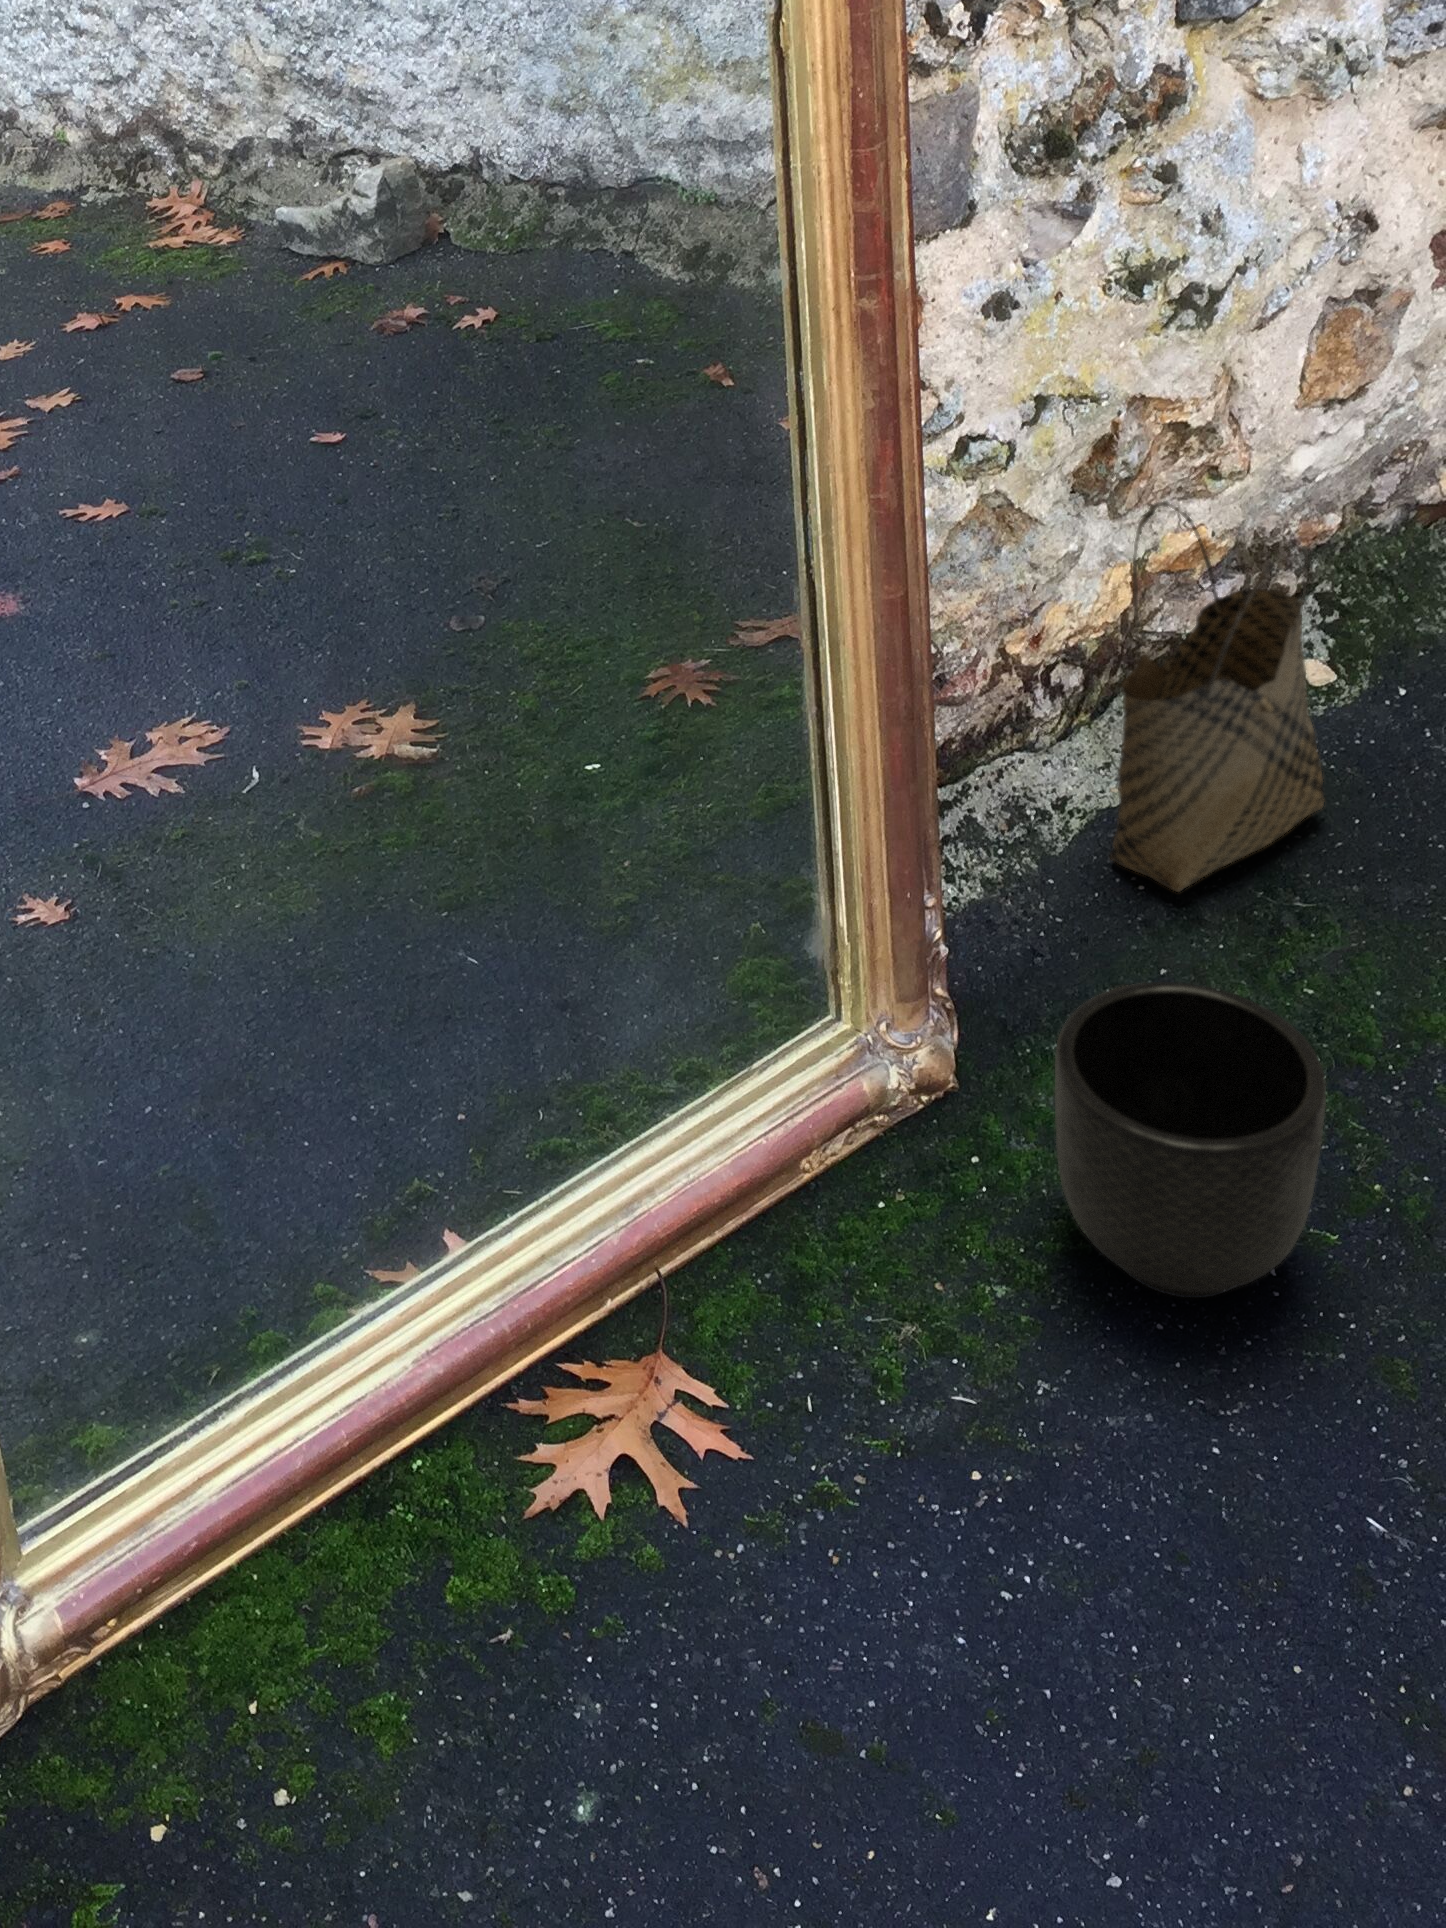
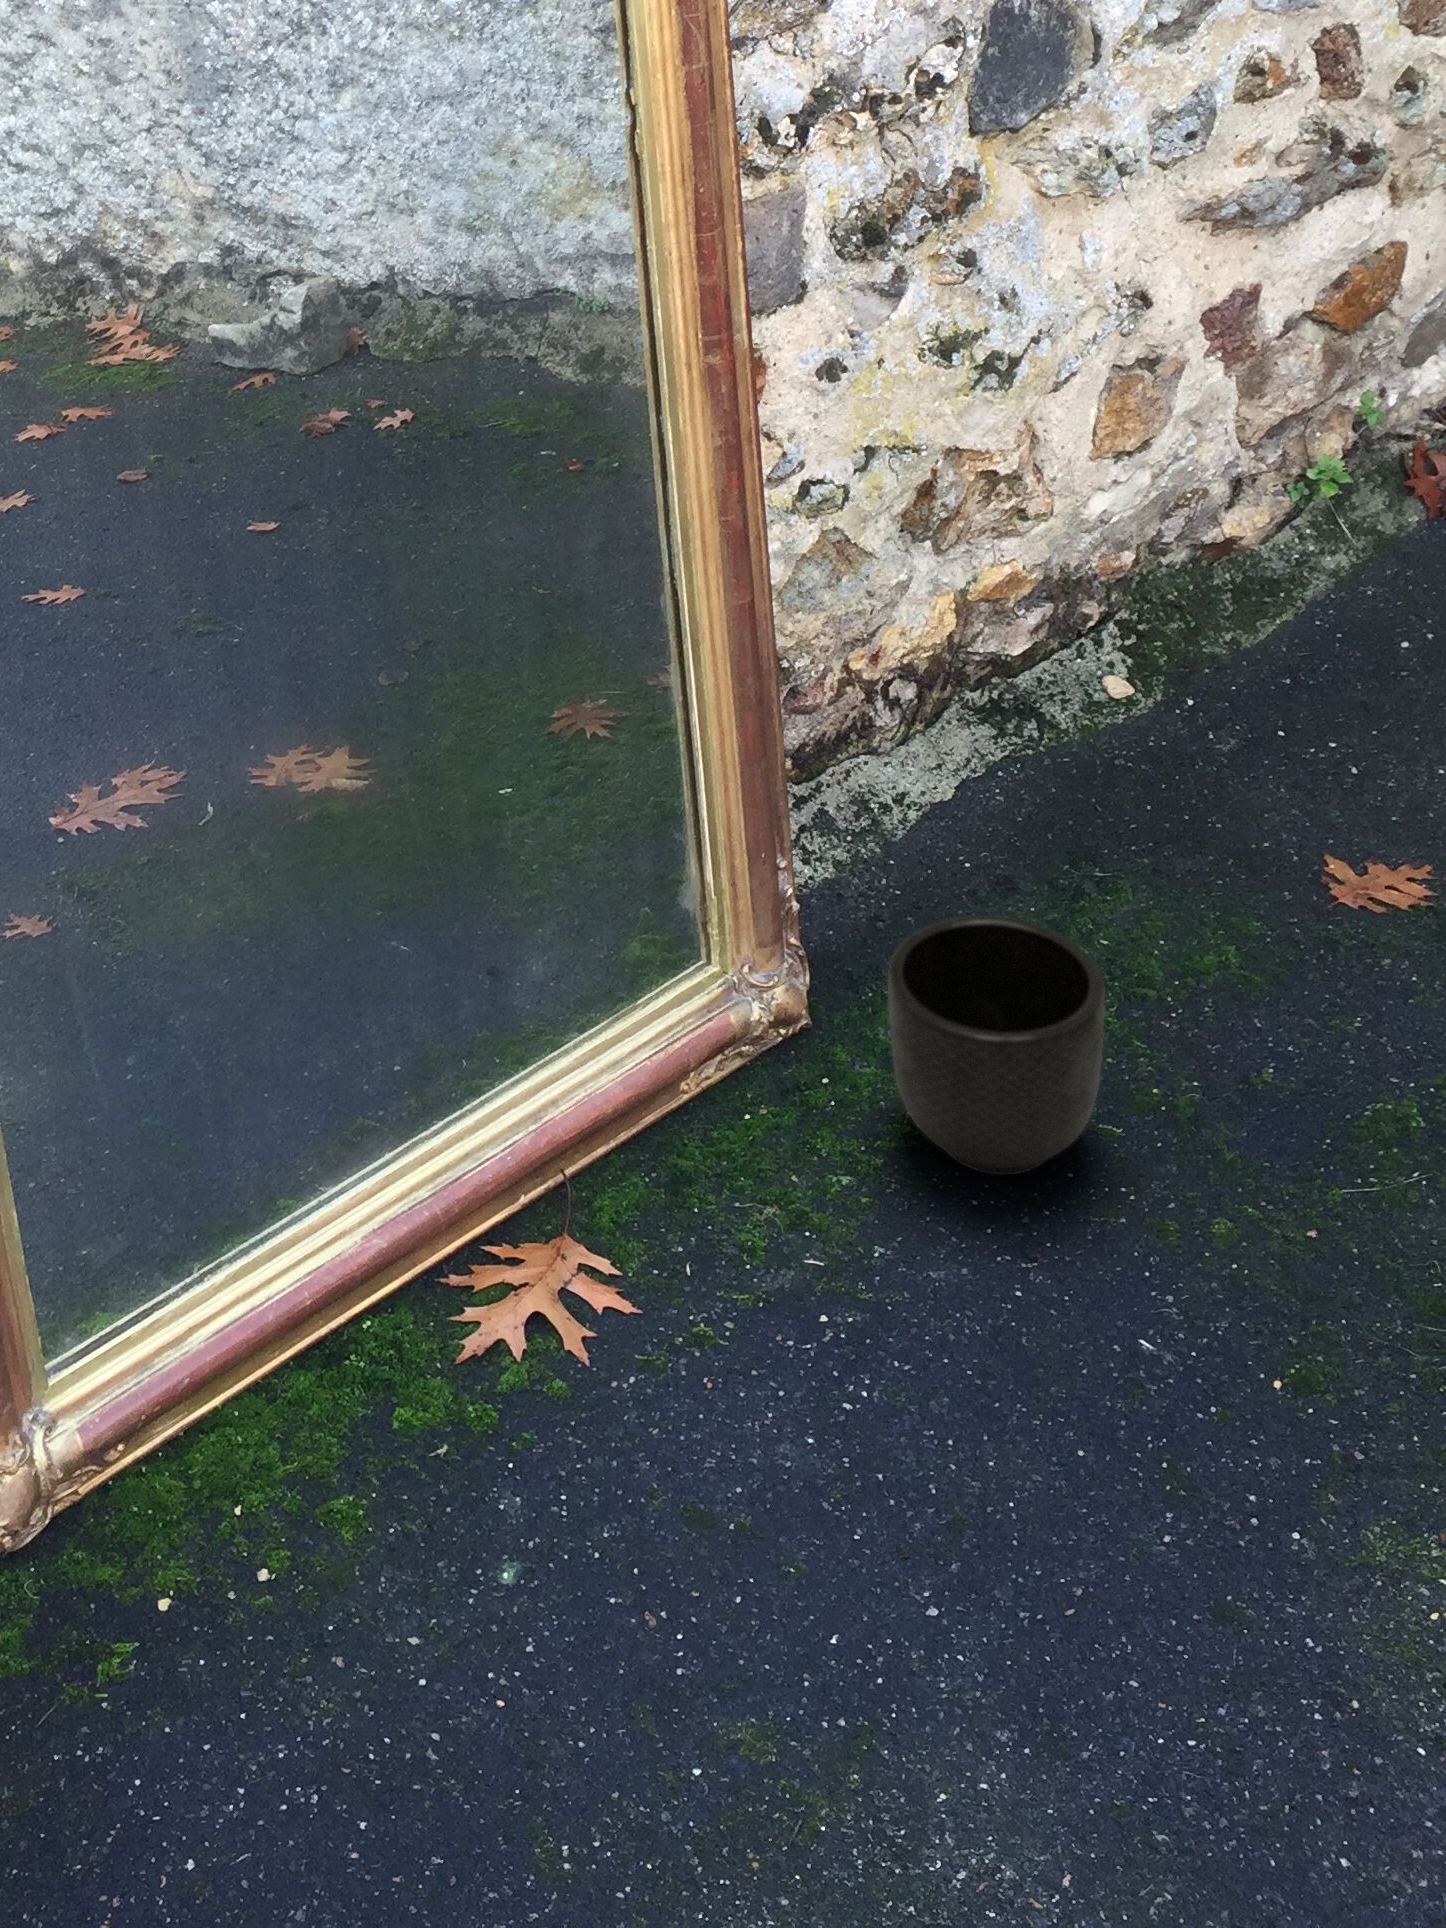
woven basket: present [1110,501,1324,892] -> none [944,533,1122,862]

